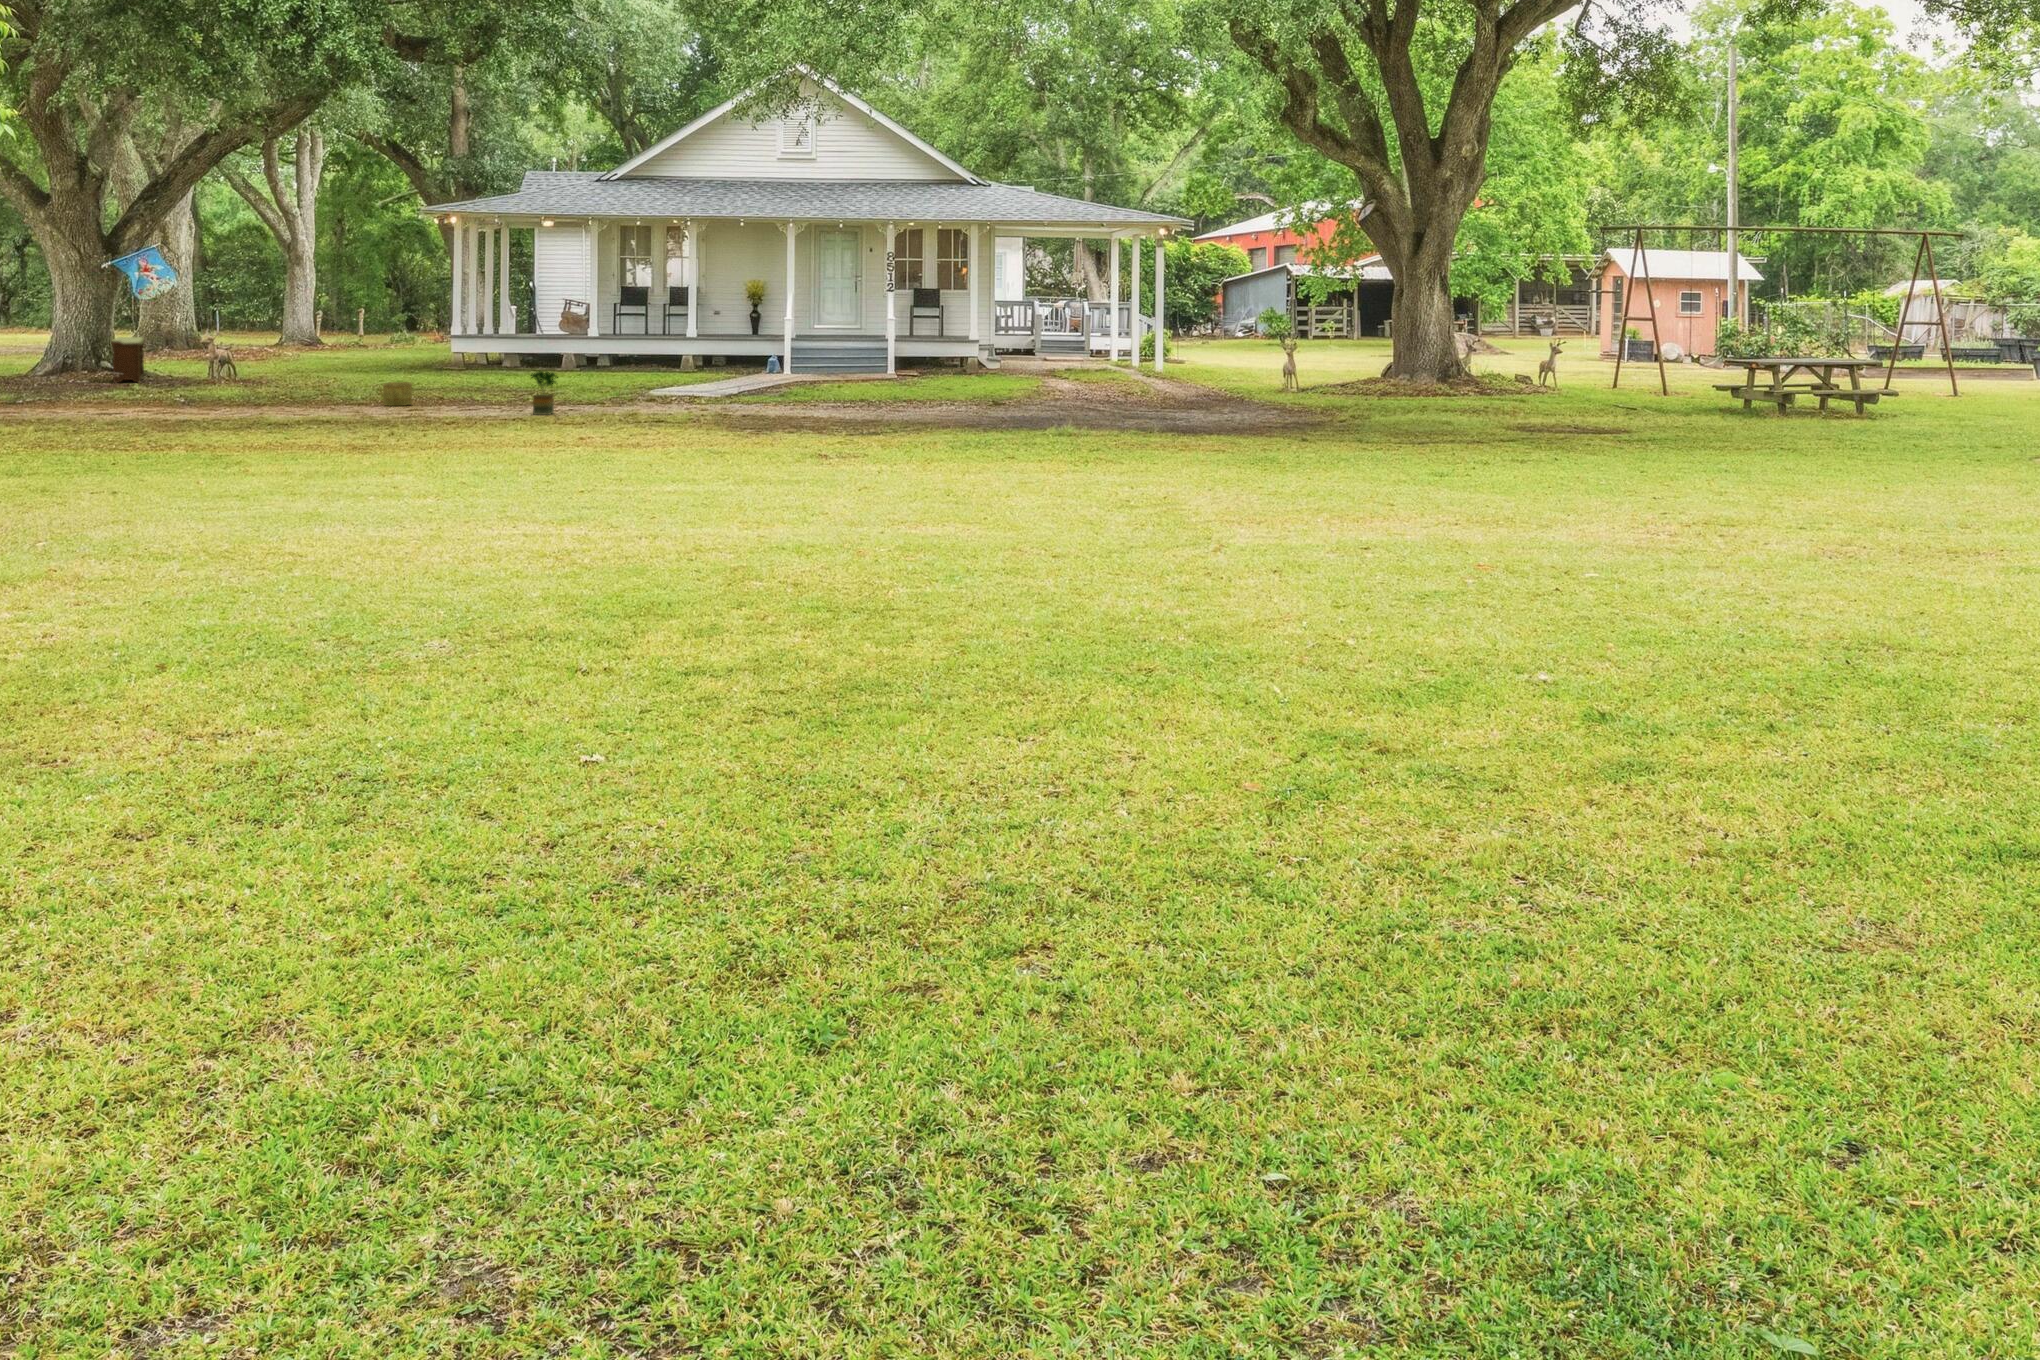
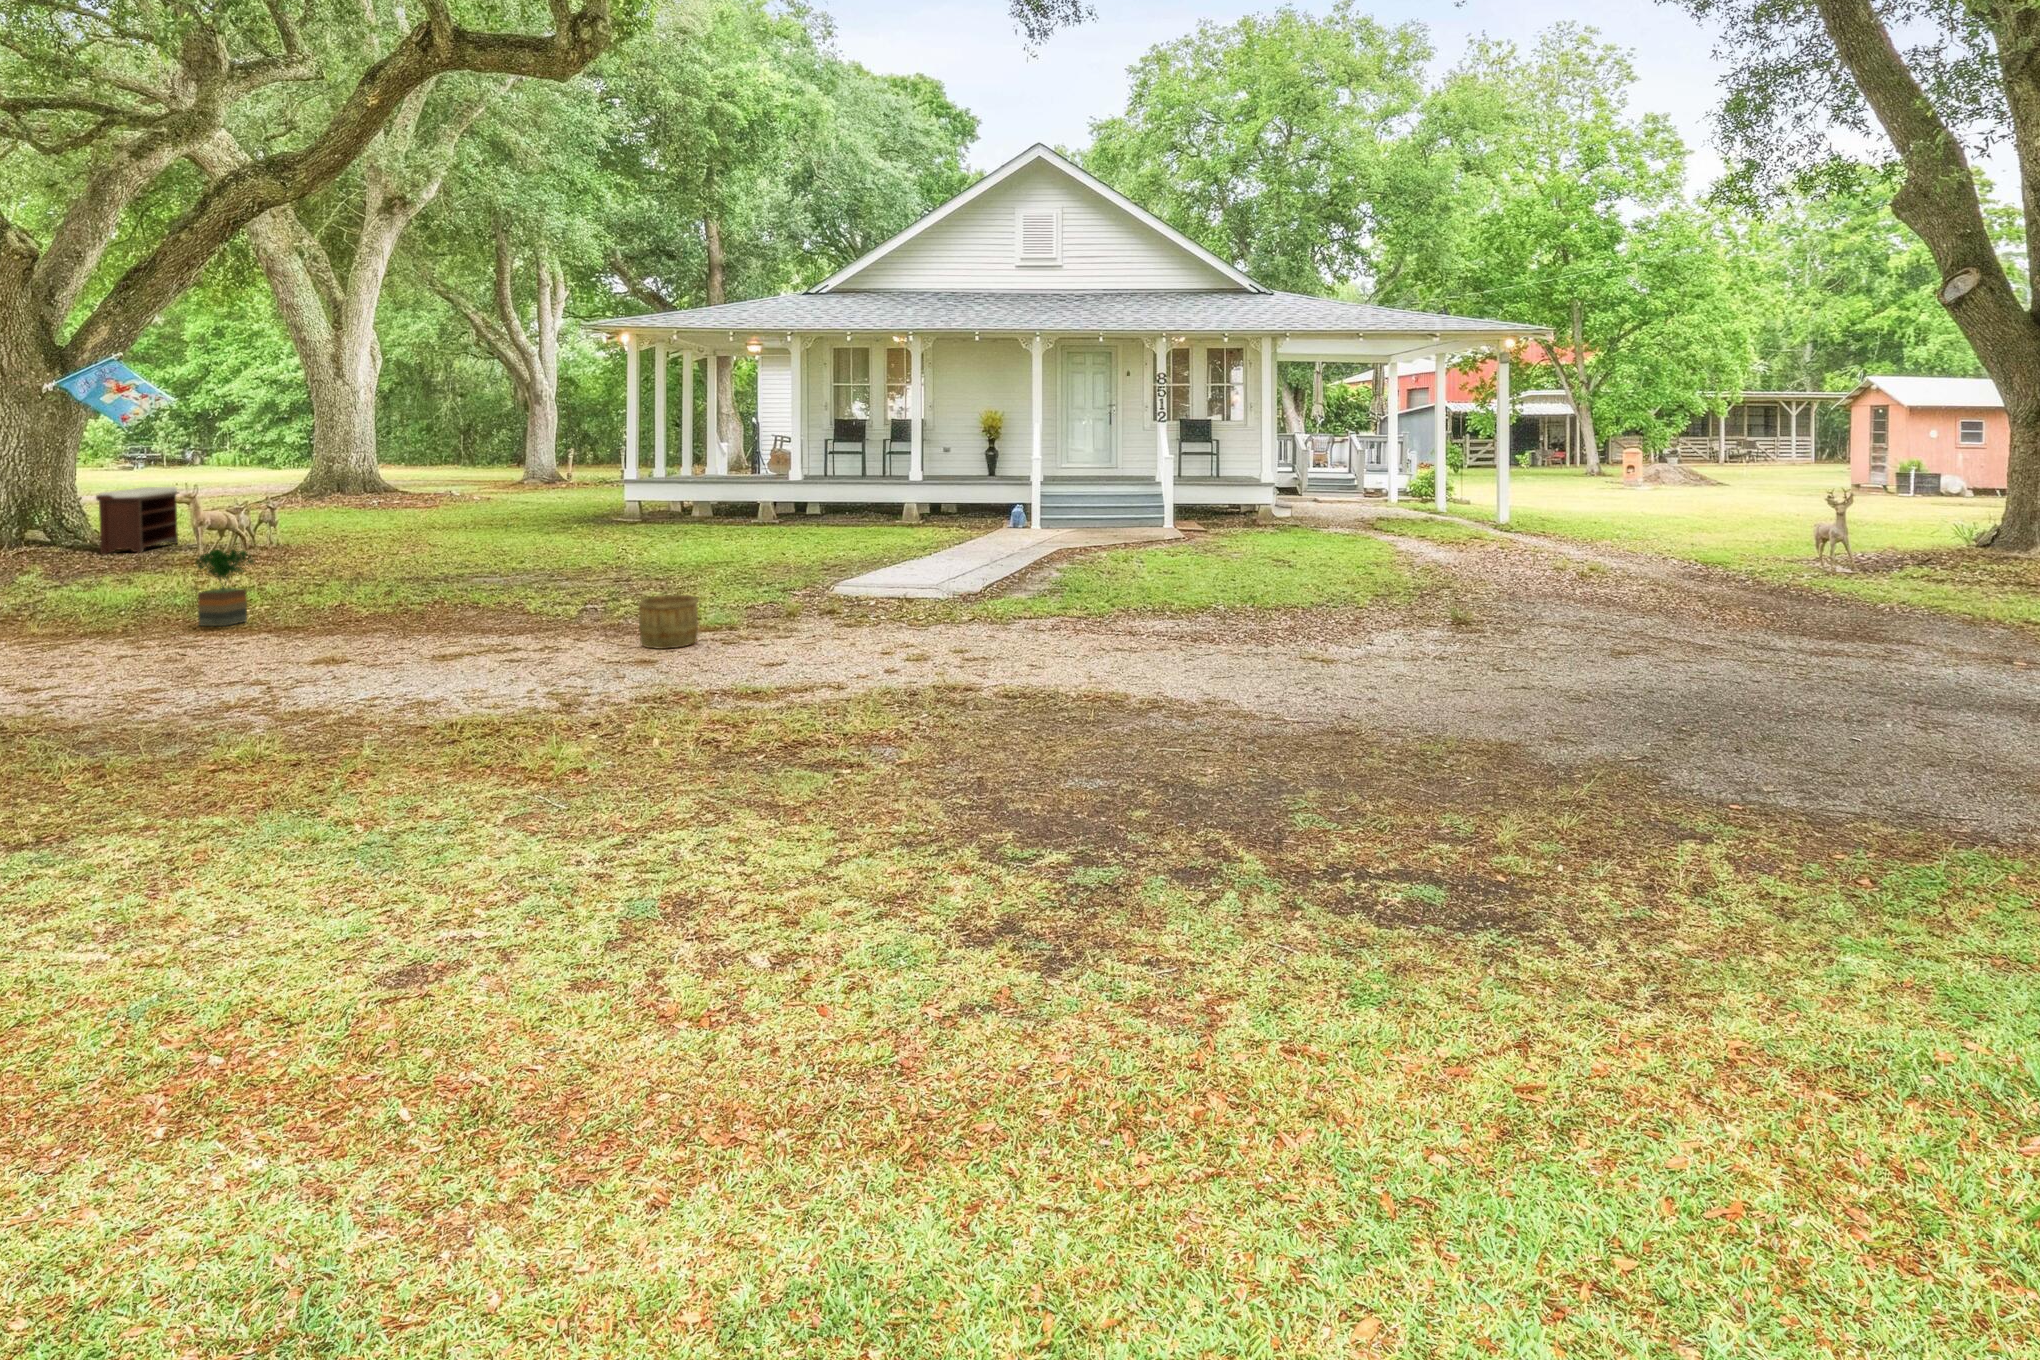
potted tree: present [531,371,558,415] -> present [196,549,254,626]
wooden bucket: present [383,382,412,406] -> present [637,594,699,649]

